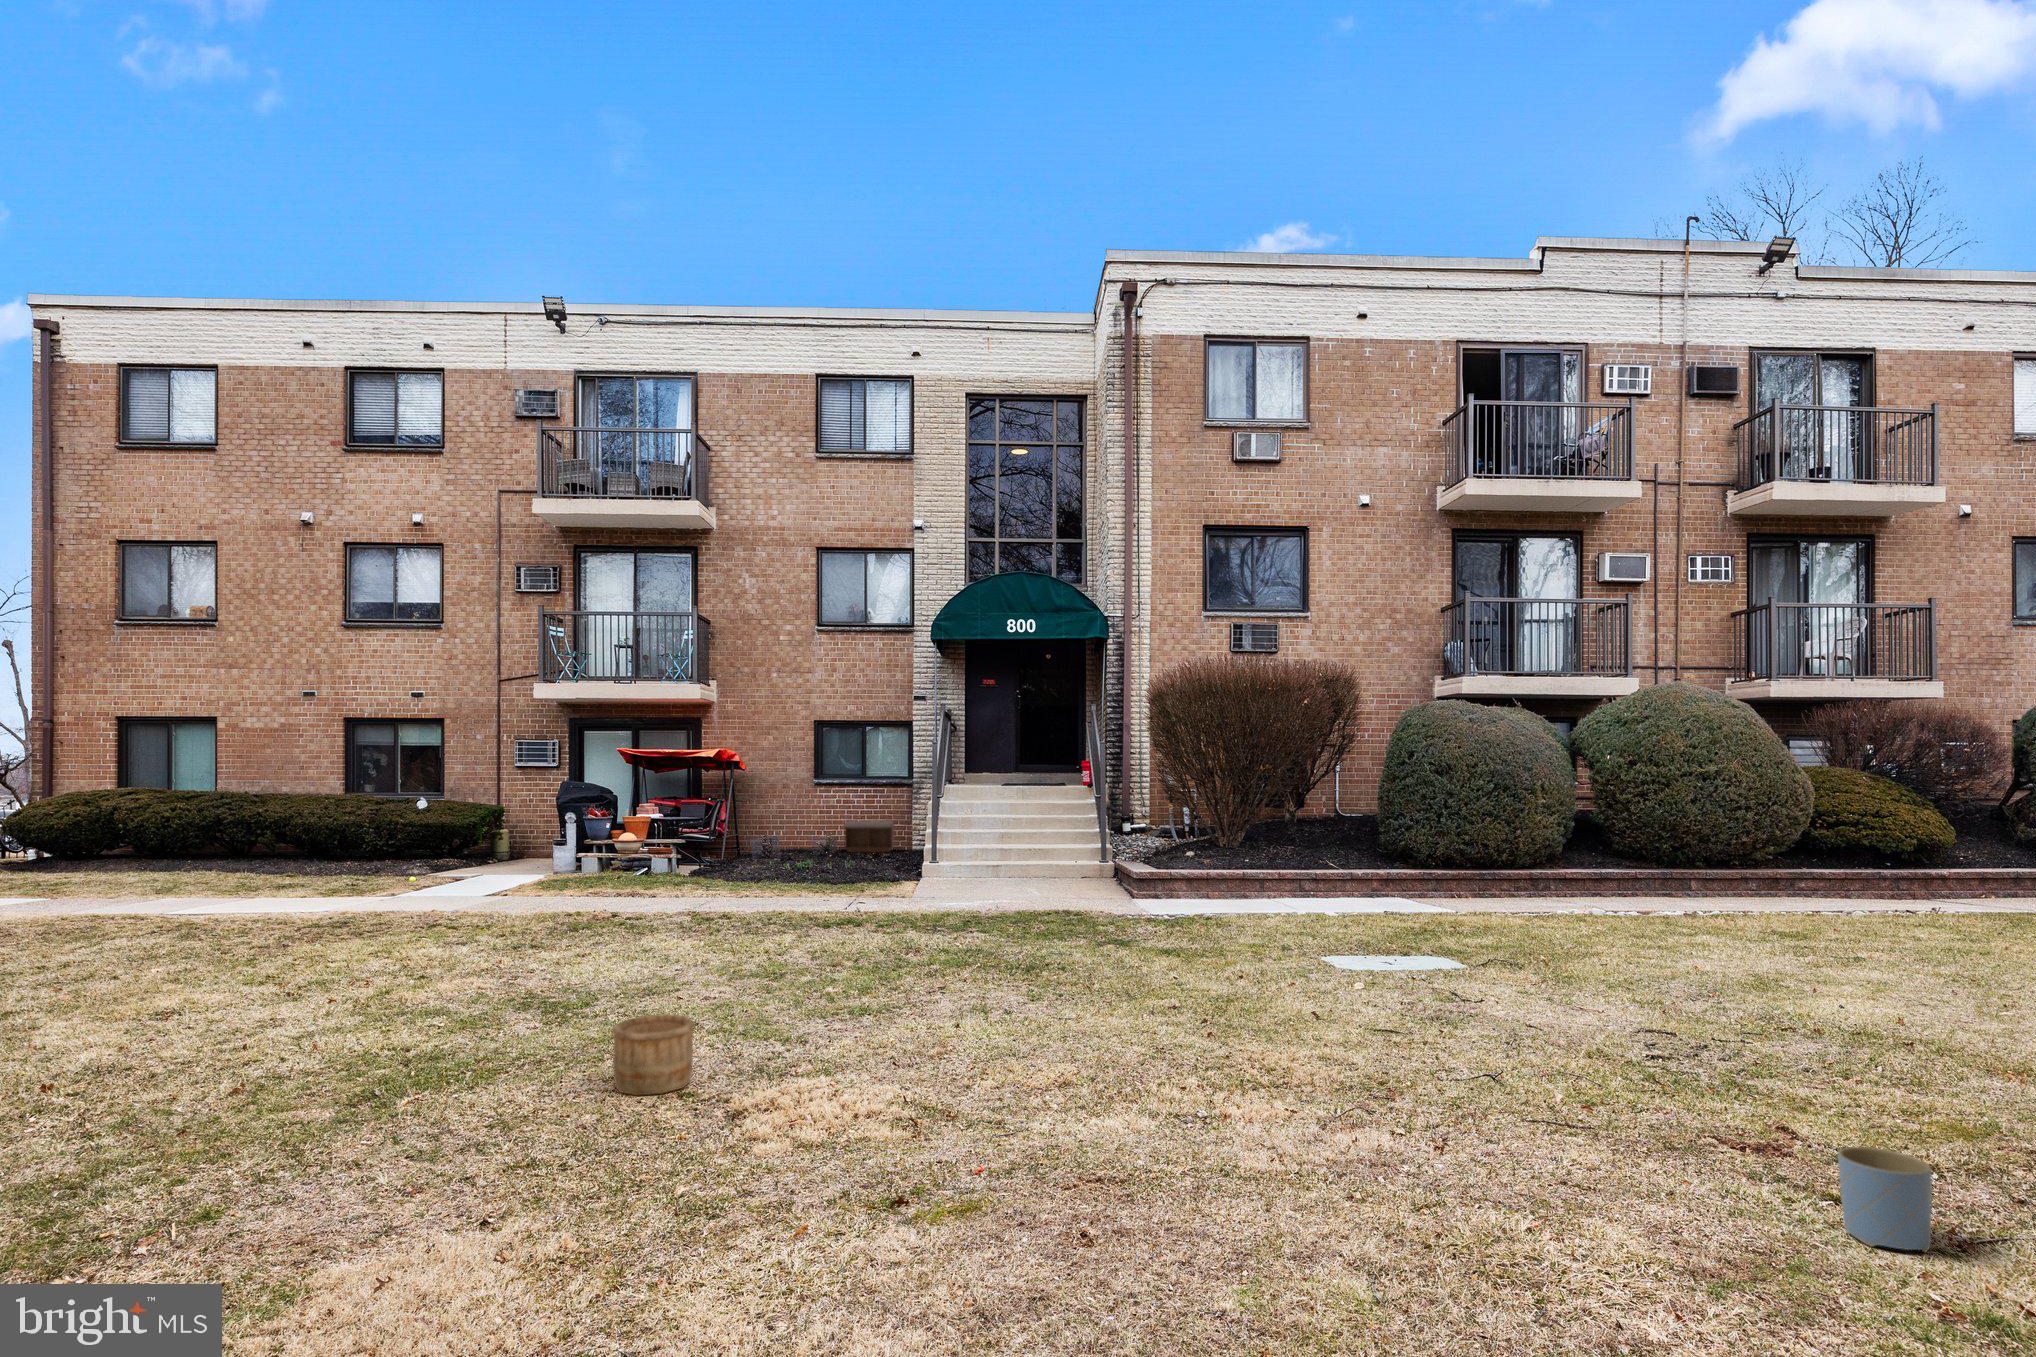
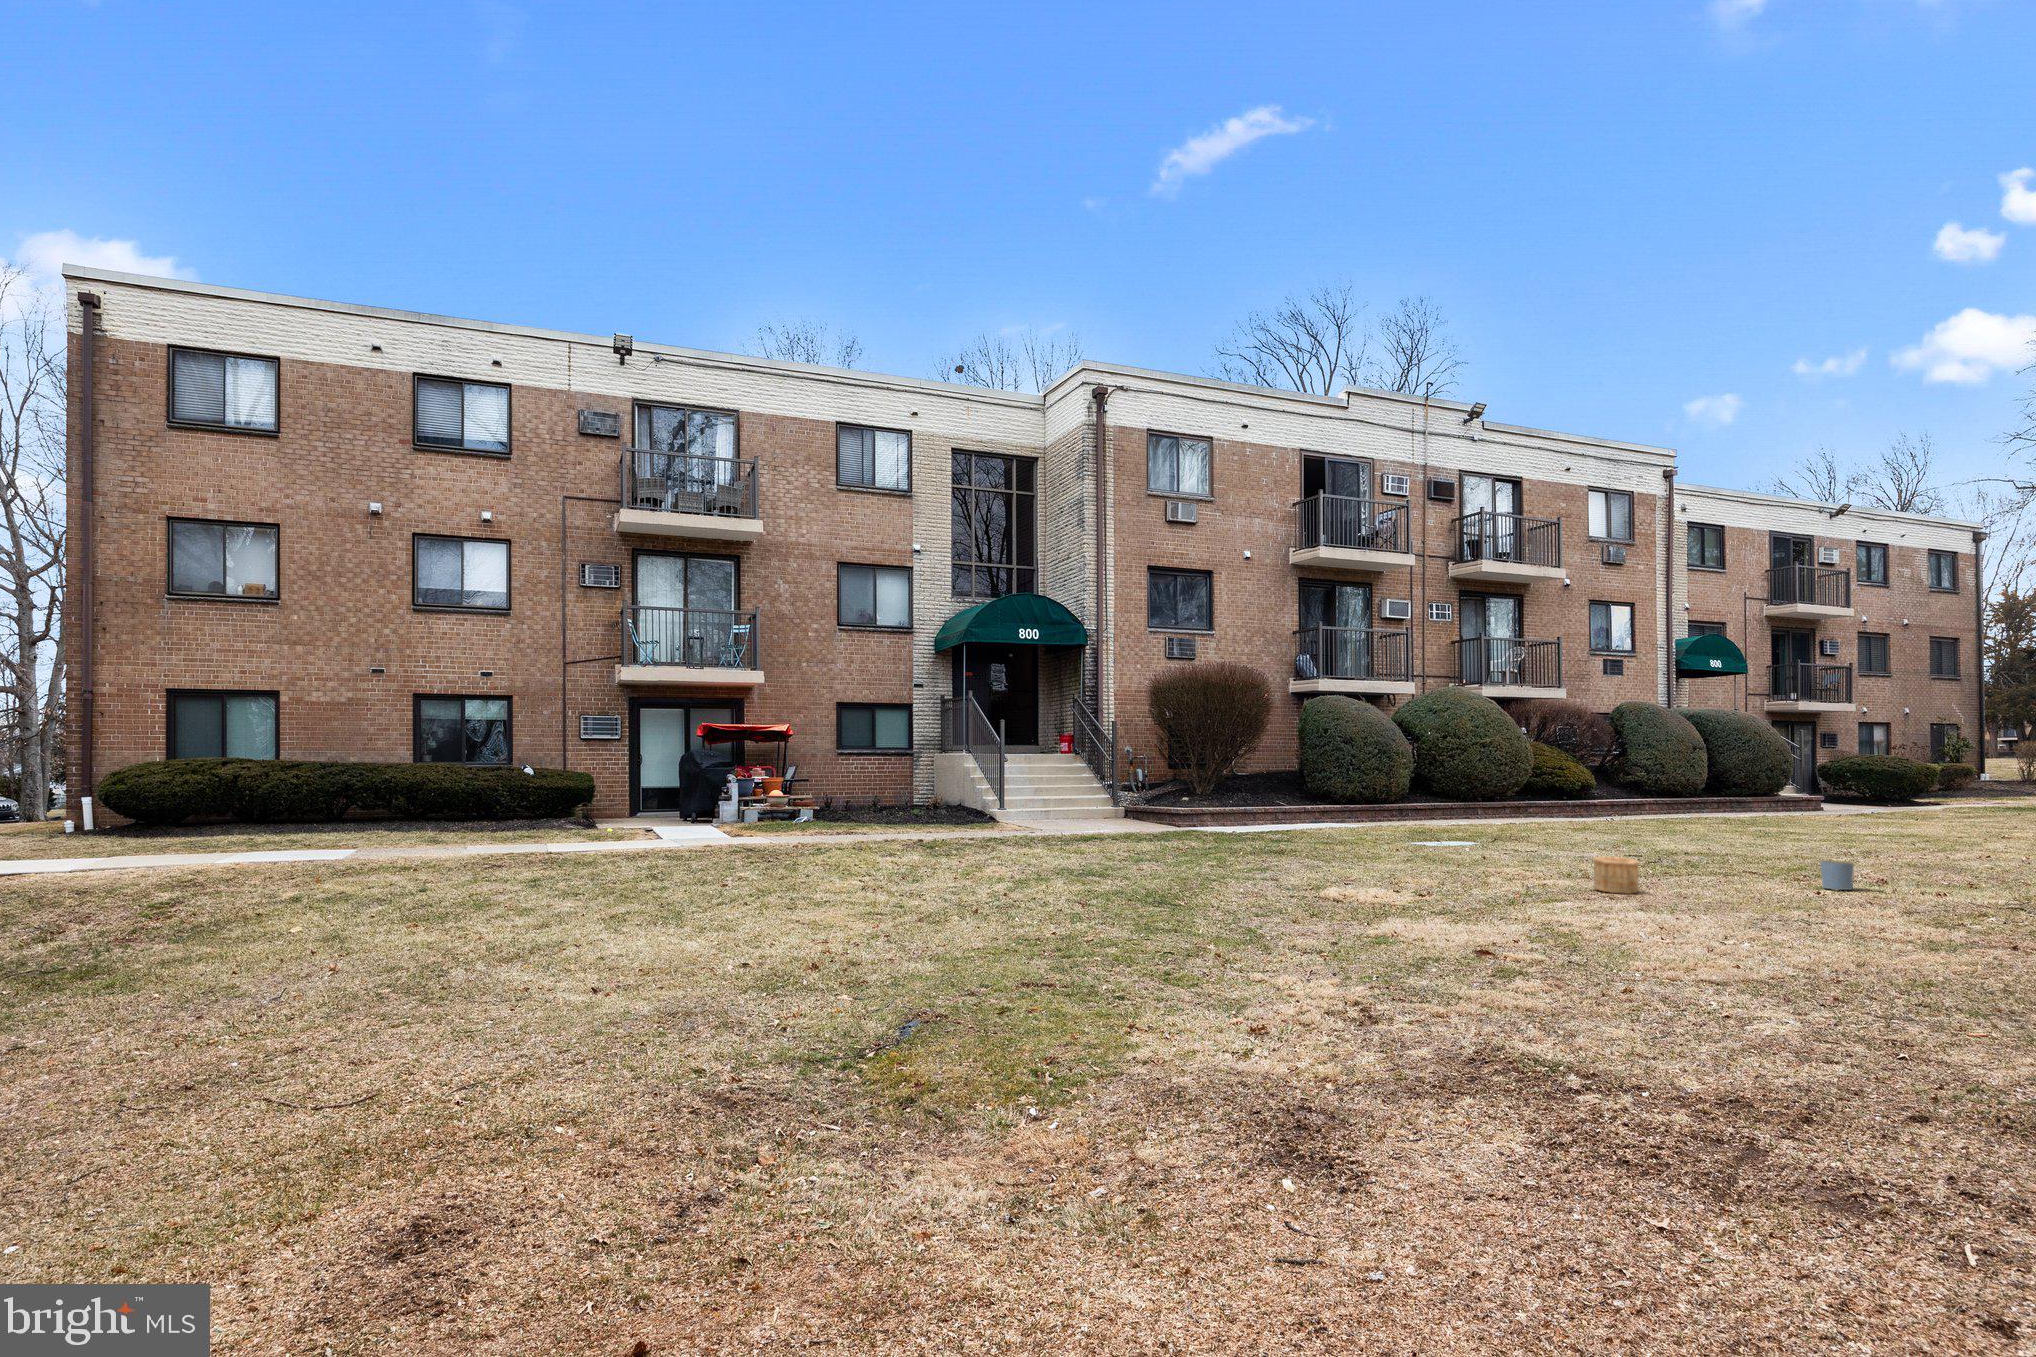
bench: present [844,821,894,852] -> none [863,786,905,810]
wooden bucket: present [612,1014,695,1095] -> present [1593,857,1639,894]

